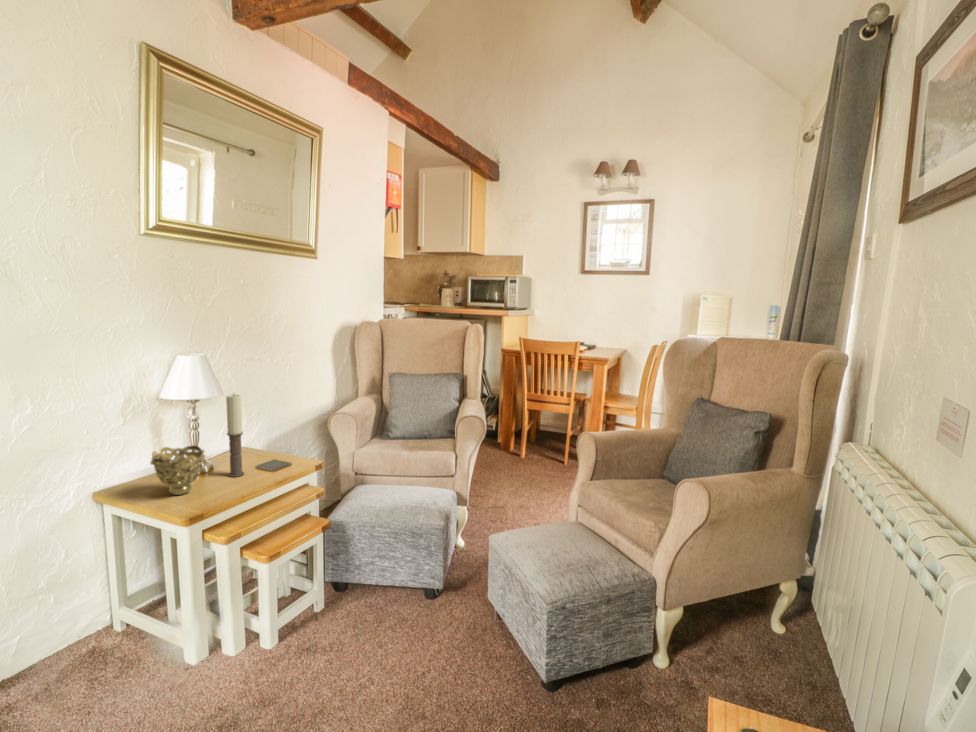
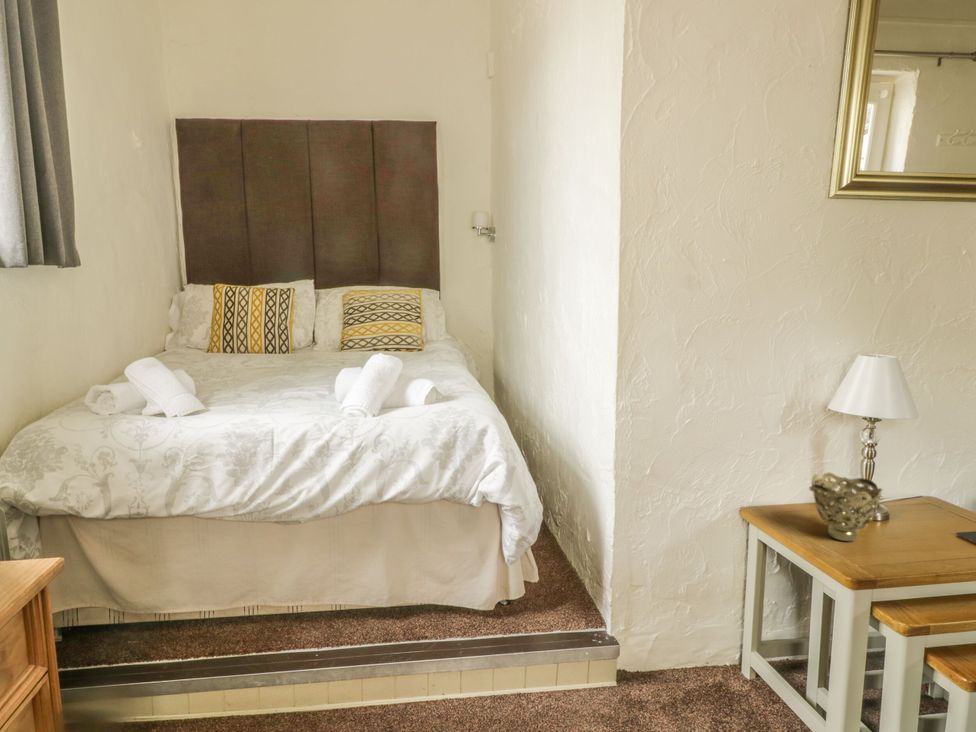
candle: present [226,394,244,477] -> none [912,416,947,541]

